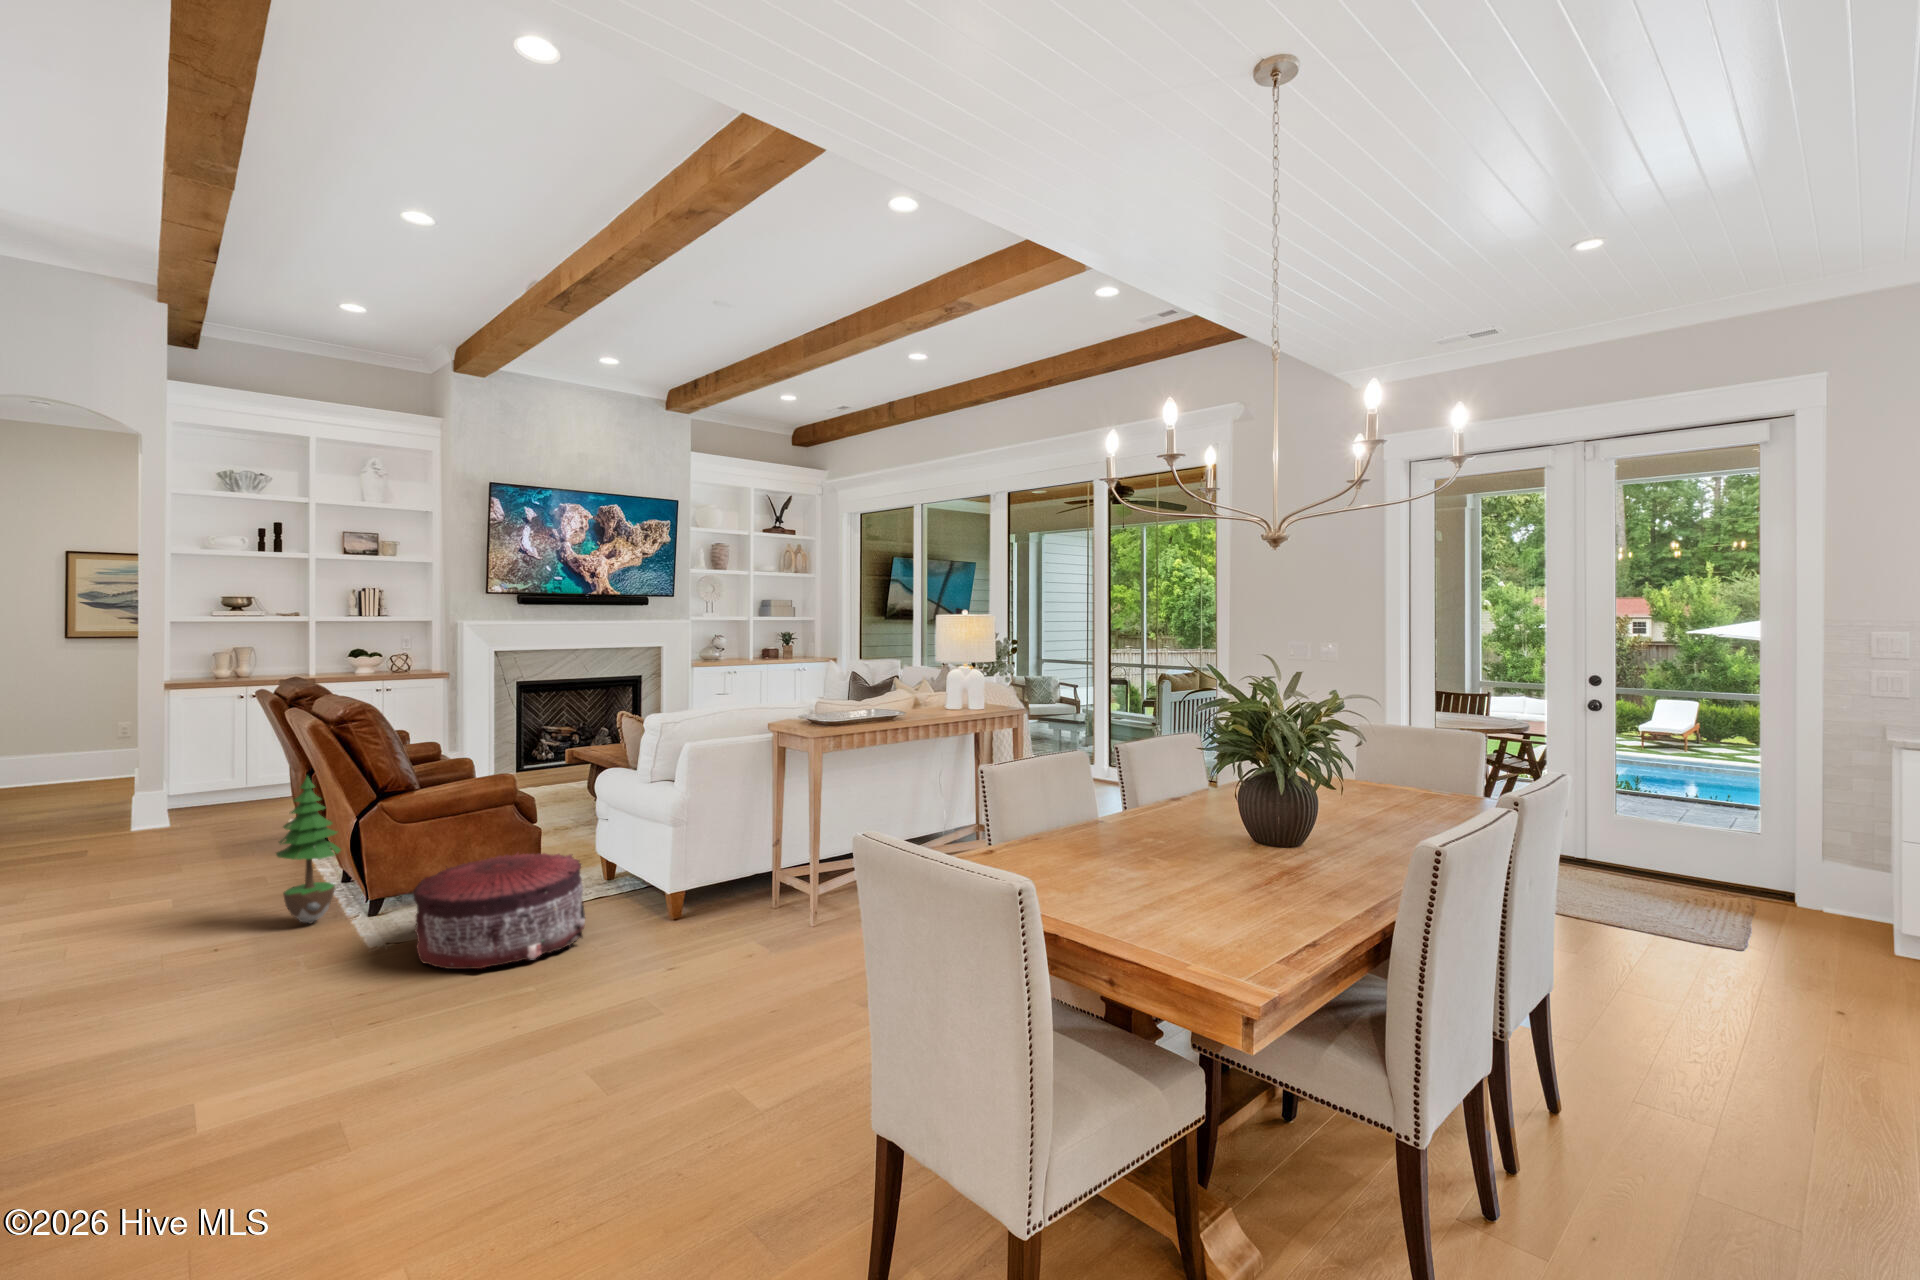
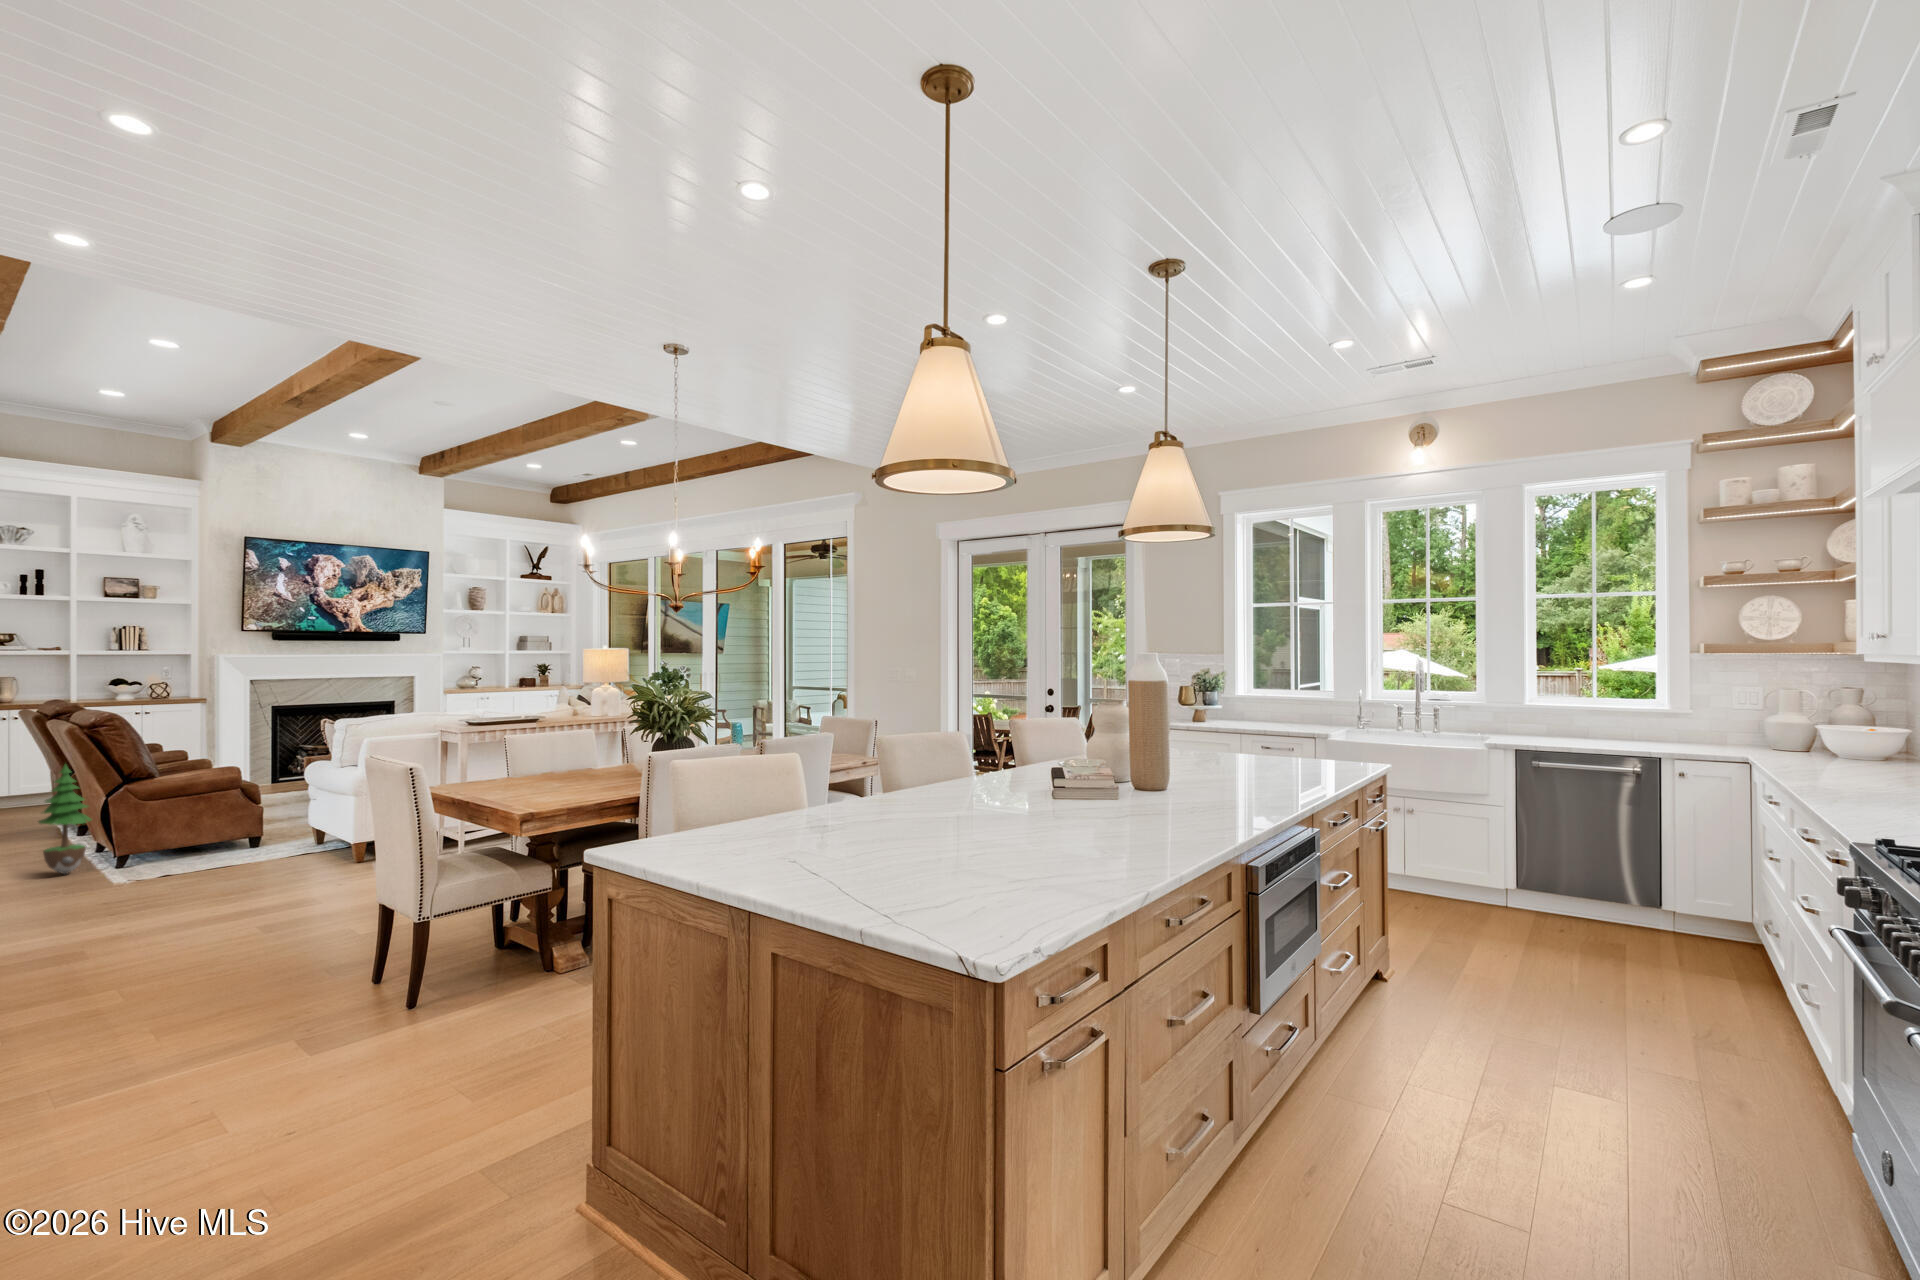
pouf: present [414,853,585,969] -> none [147,816,285,890]

